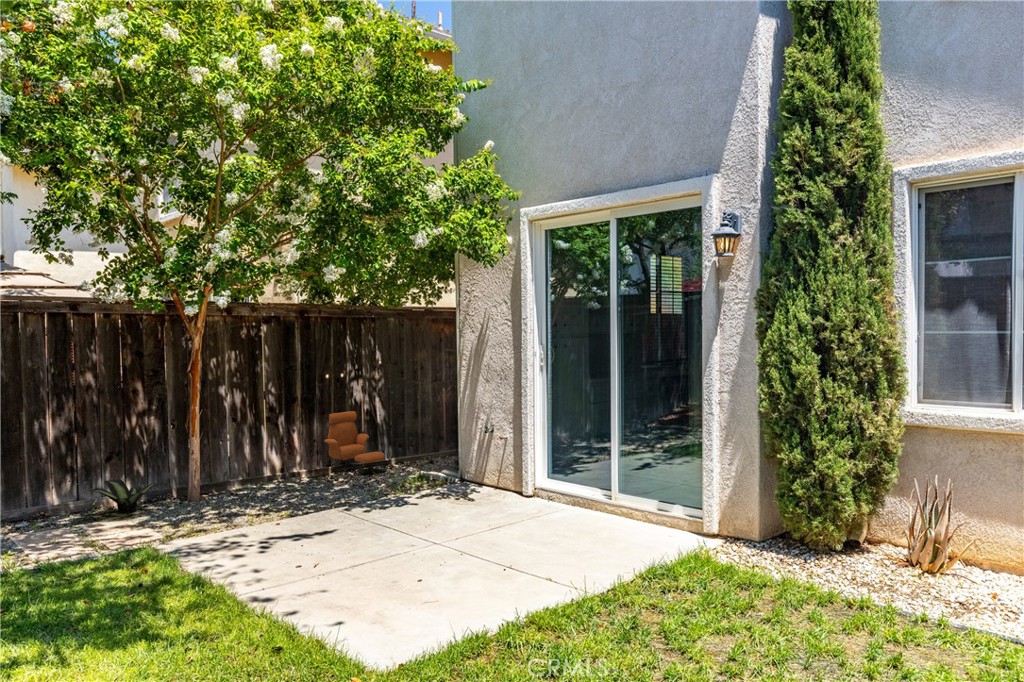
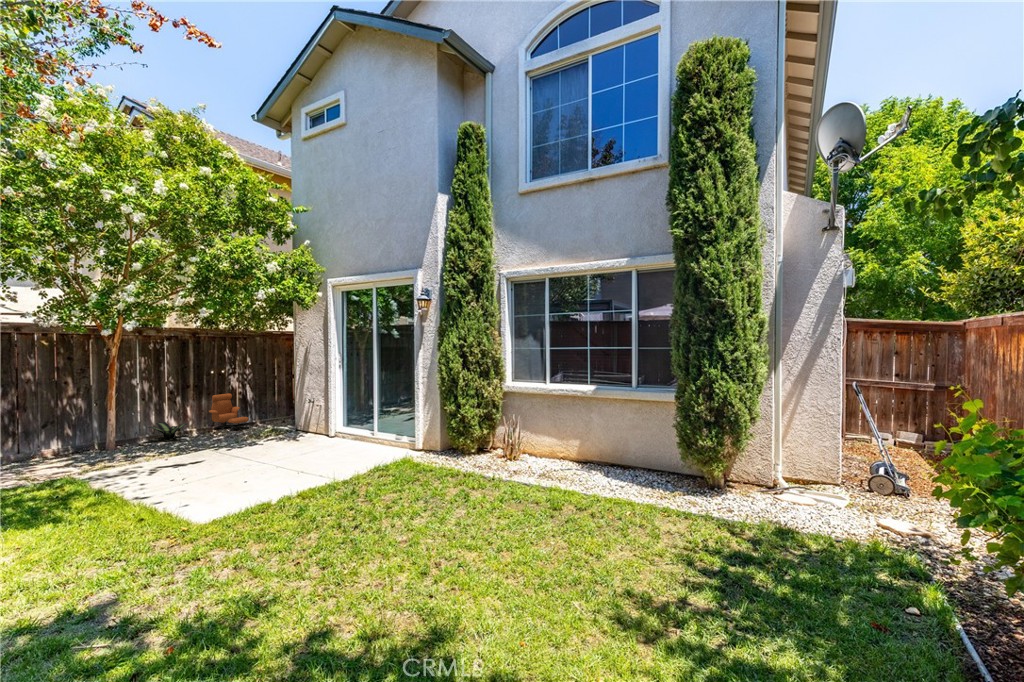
potted plant: present [88,479,159,514] -> present [148,422,187,440]

